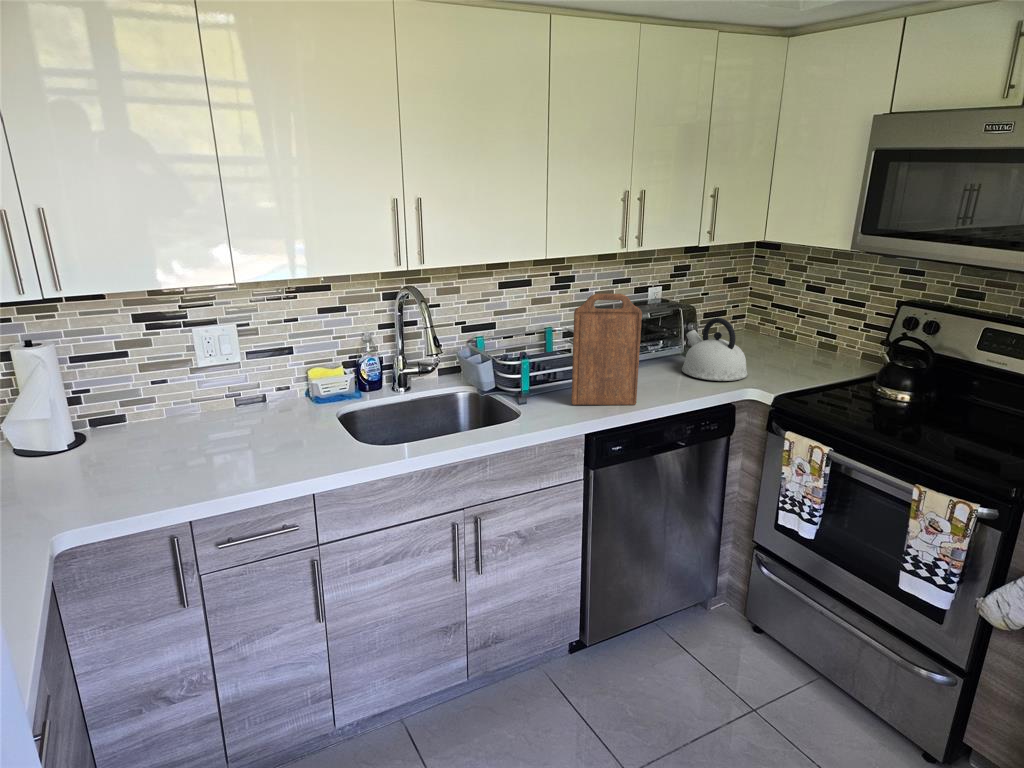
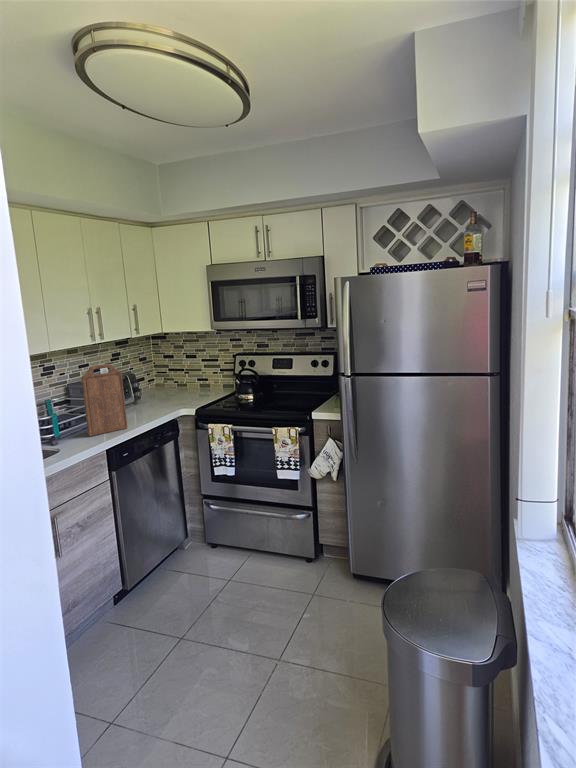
kettle: present [682,318,748,381] -> none [135,375,176,411]

